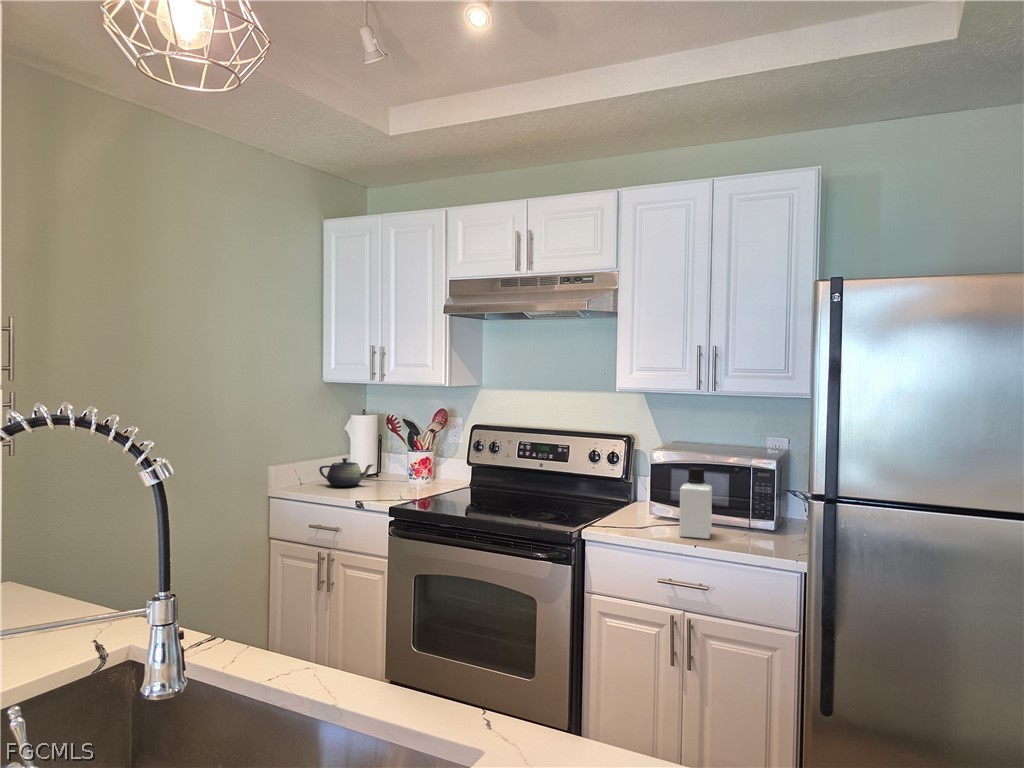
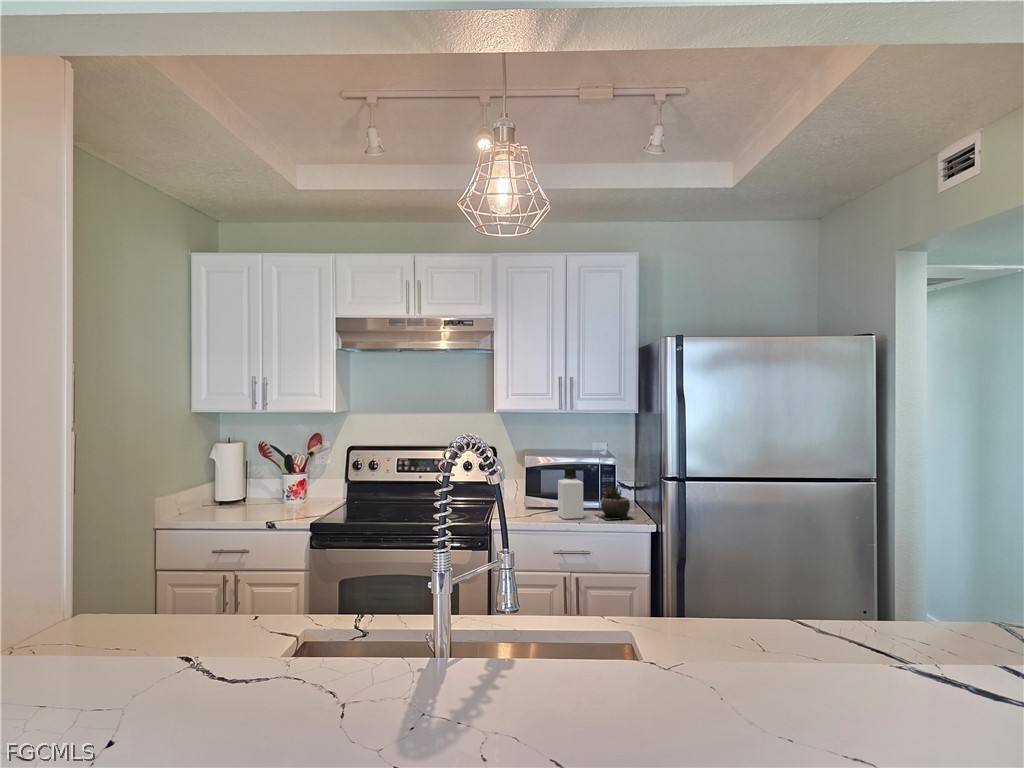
teapot: present [319,458,373,487] -> none [201,484,259,512]
succulent plant: none [734,495,785,549] -> present [597,484,633,520]

